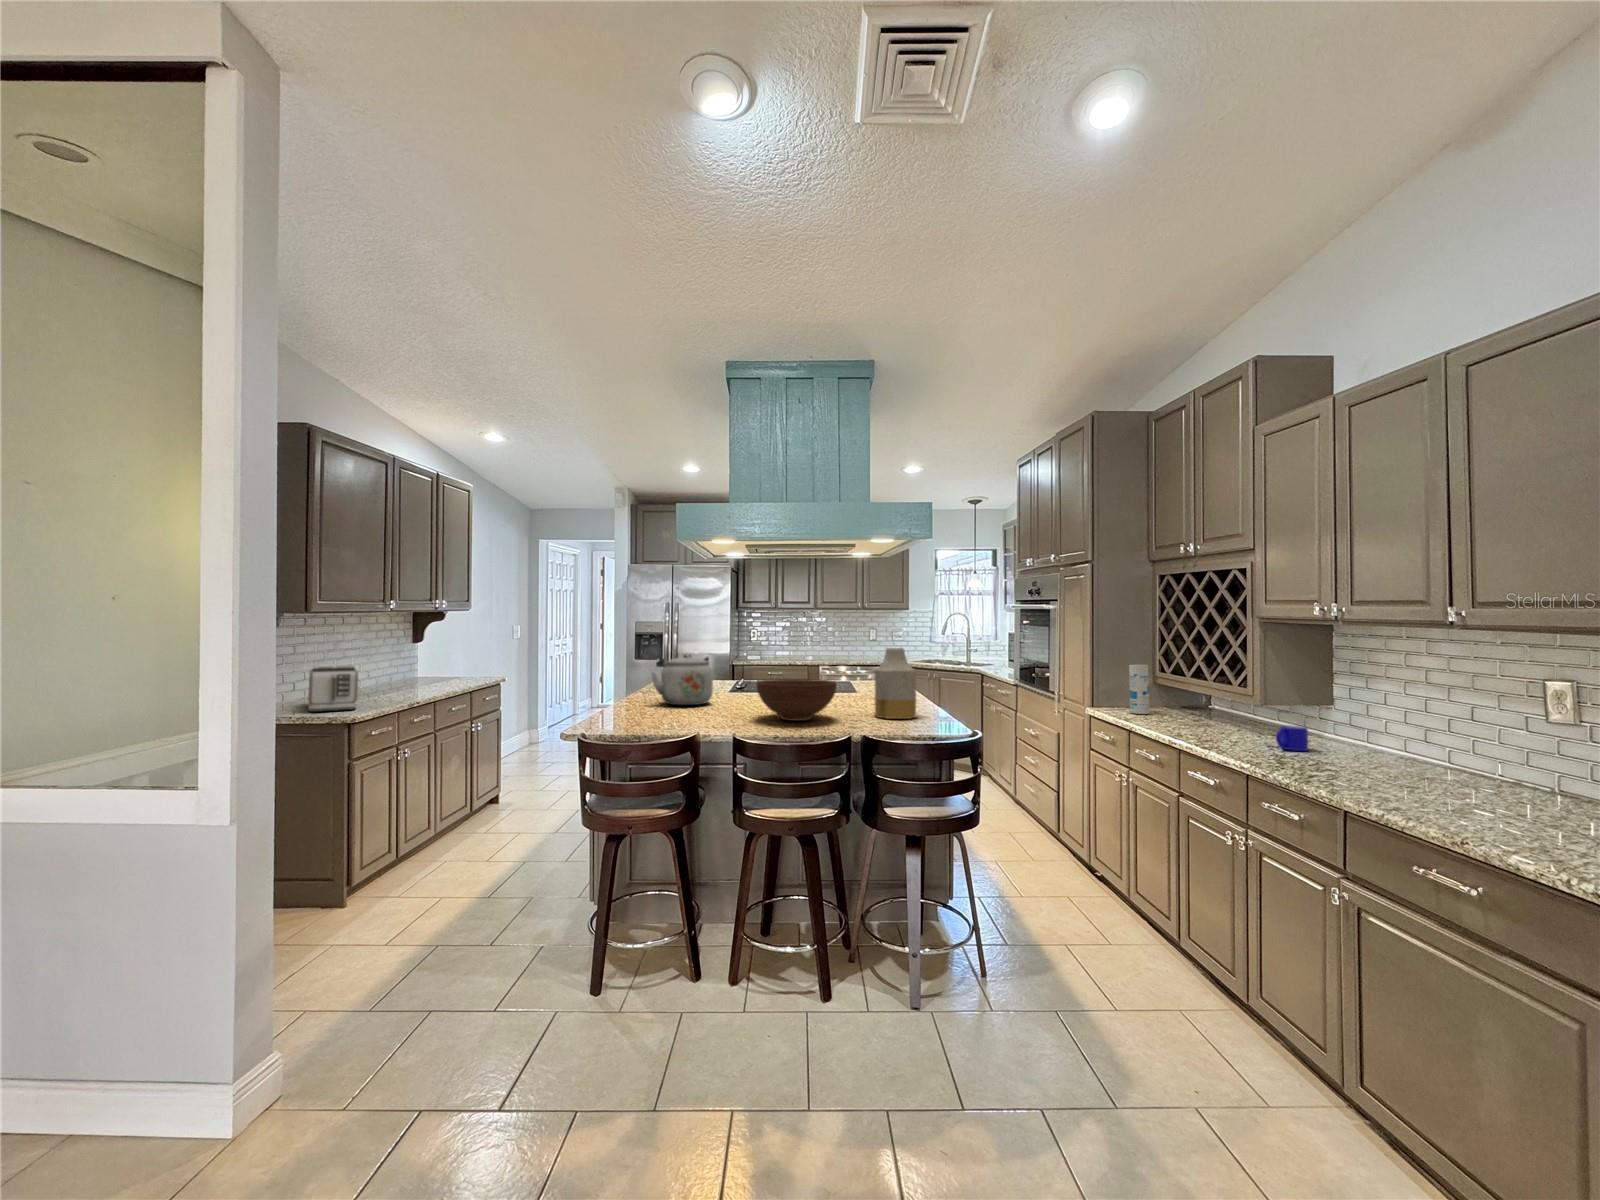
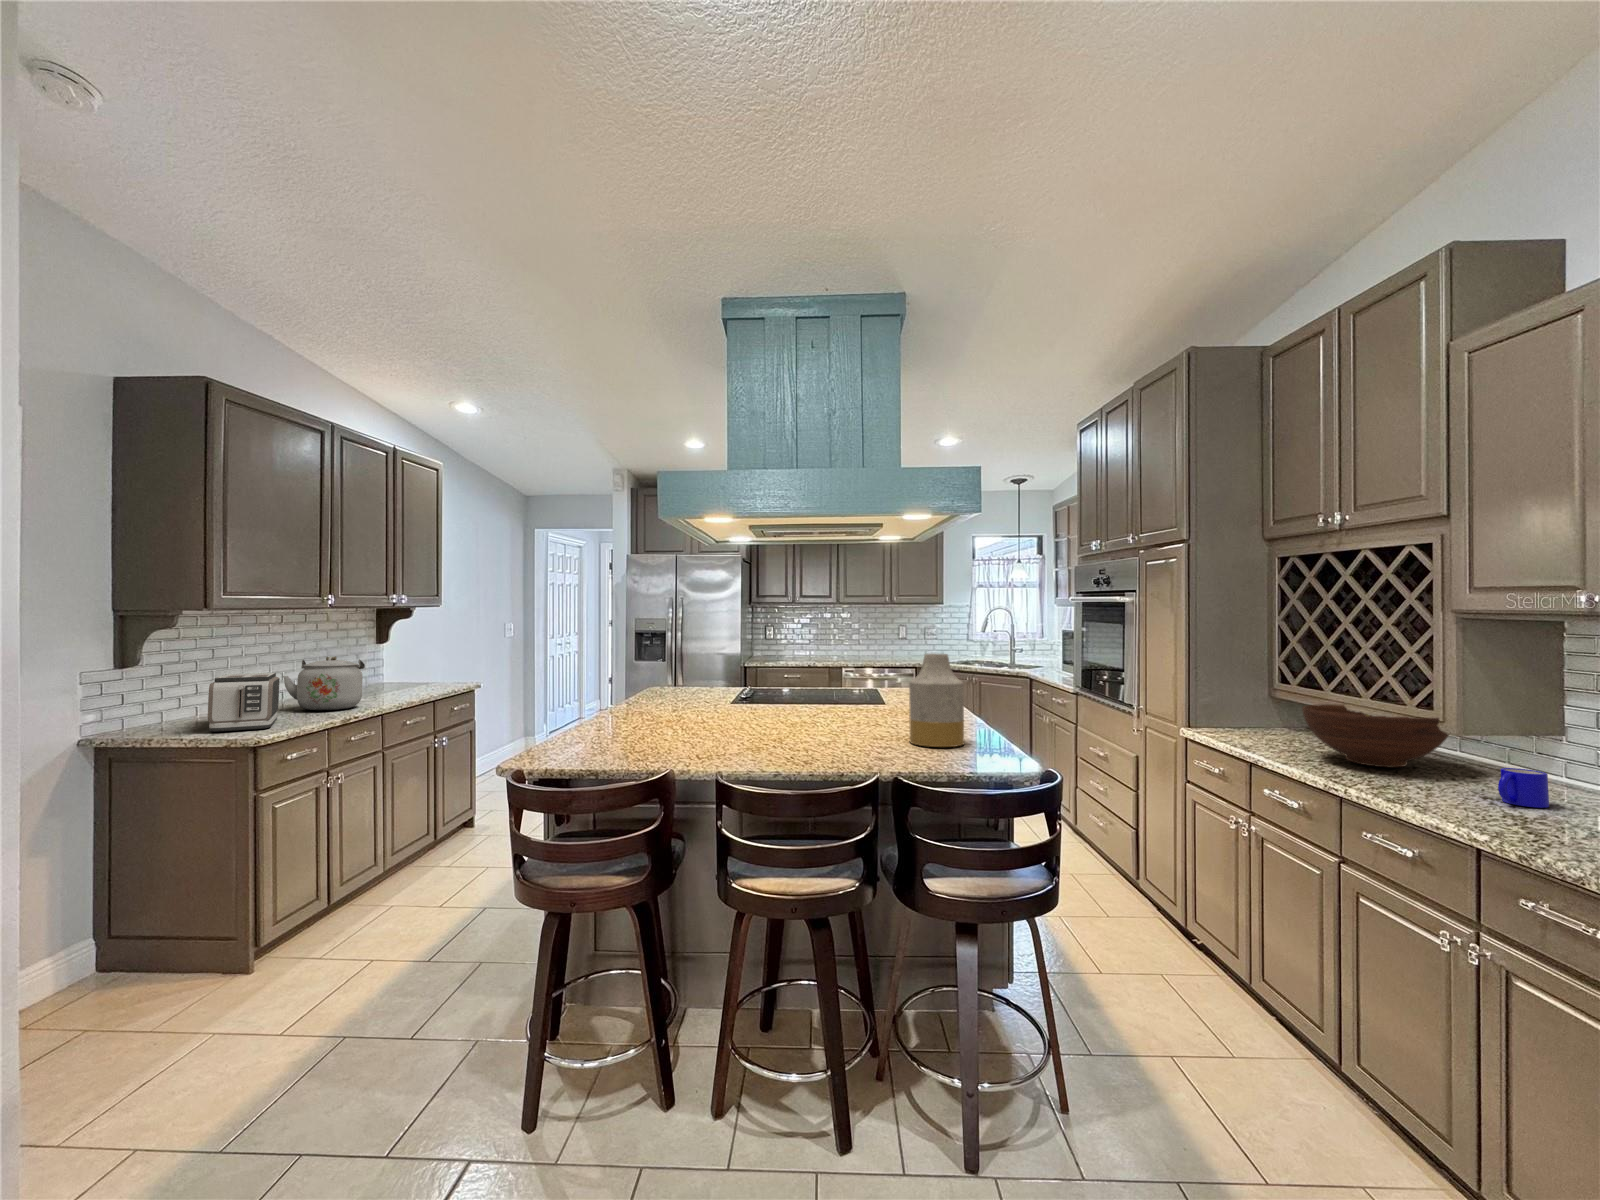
kettle: present [652,654,713,705] -> present [283,656,365,710]
canister: present [1129,665,1149,714] -> none [1242,674,1271,739]
fruit bowl: present [756,679,837,721] -> present [1302,704,1449,767]

